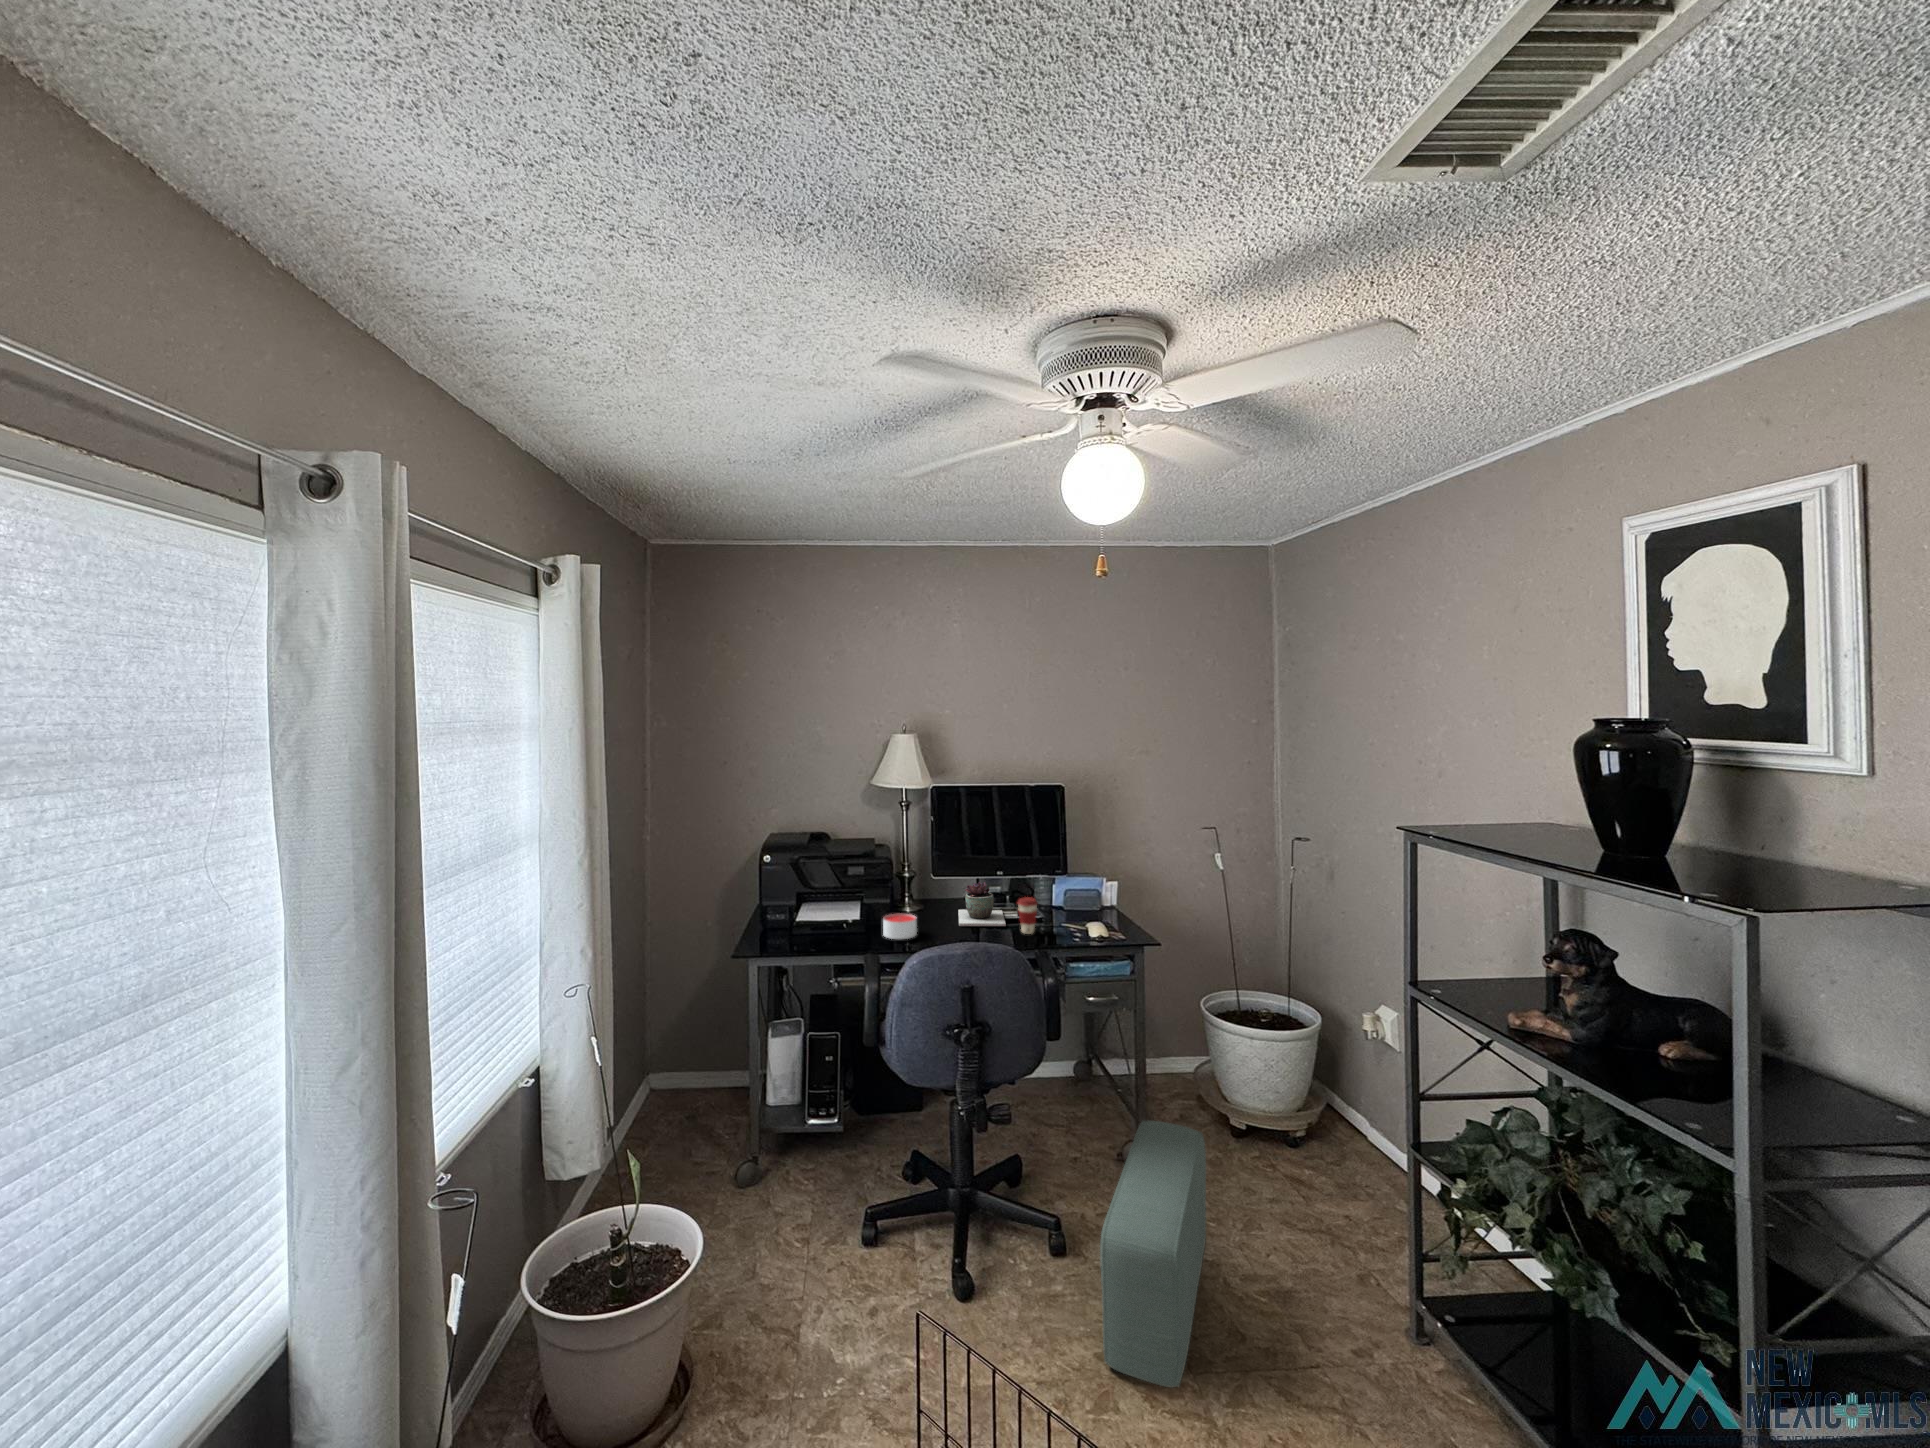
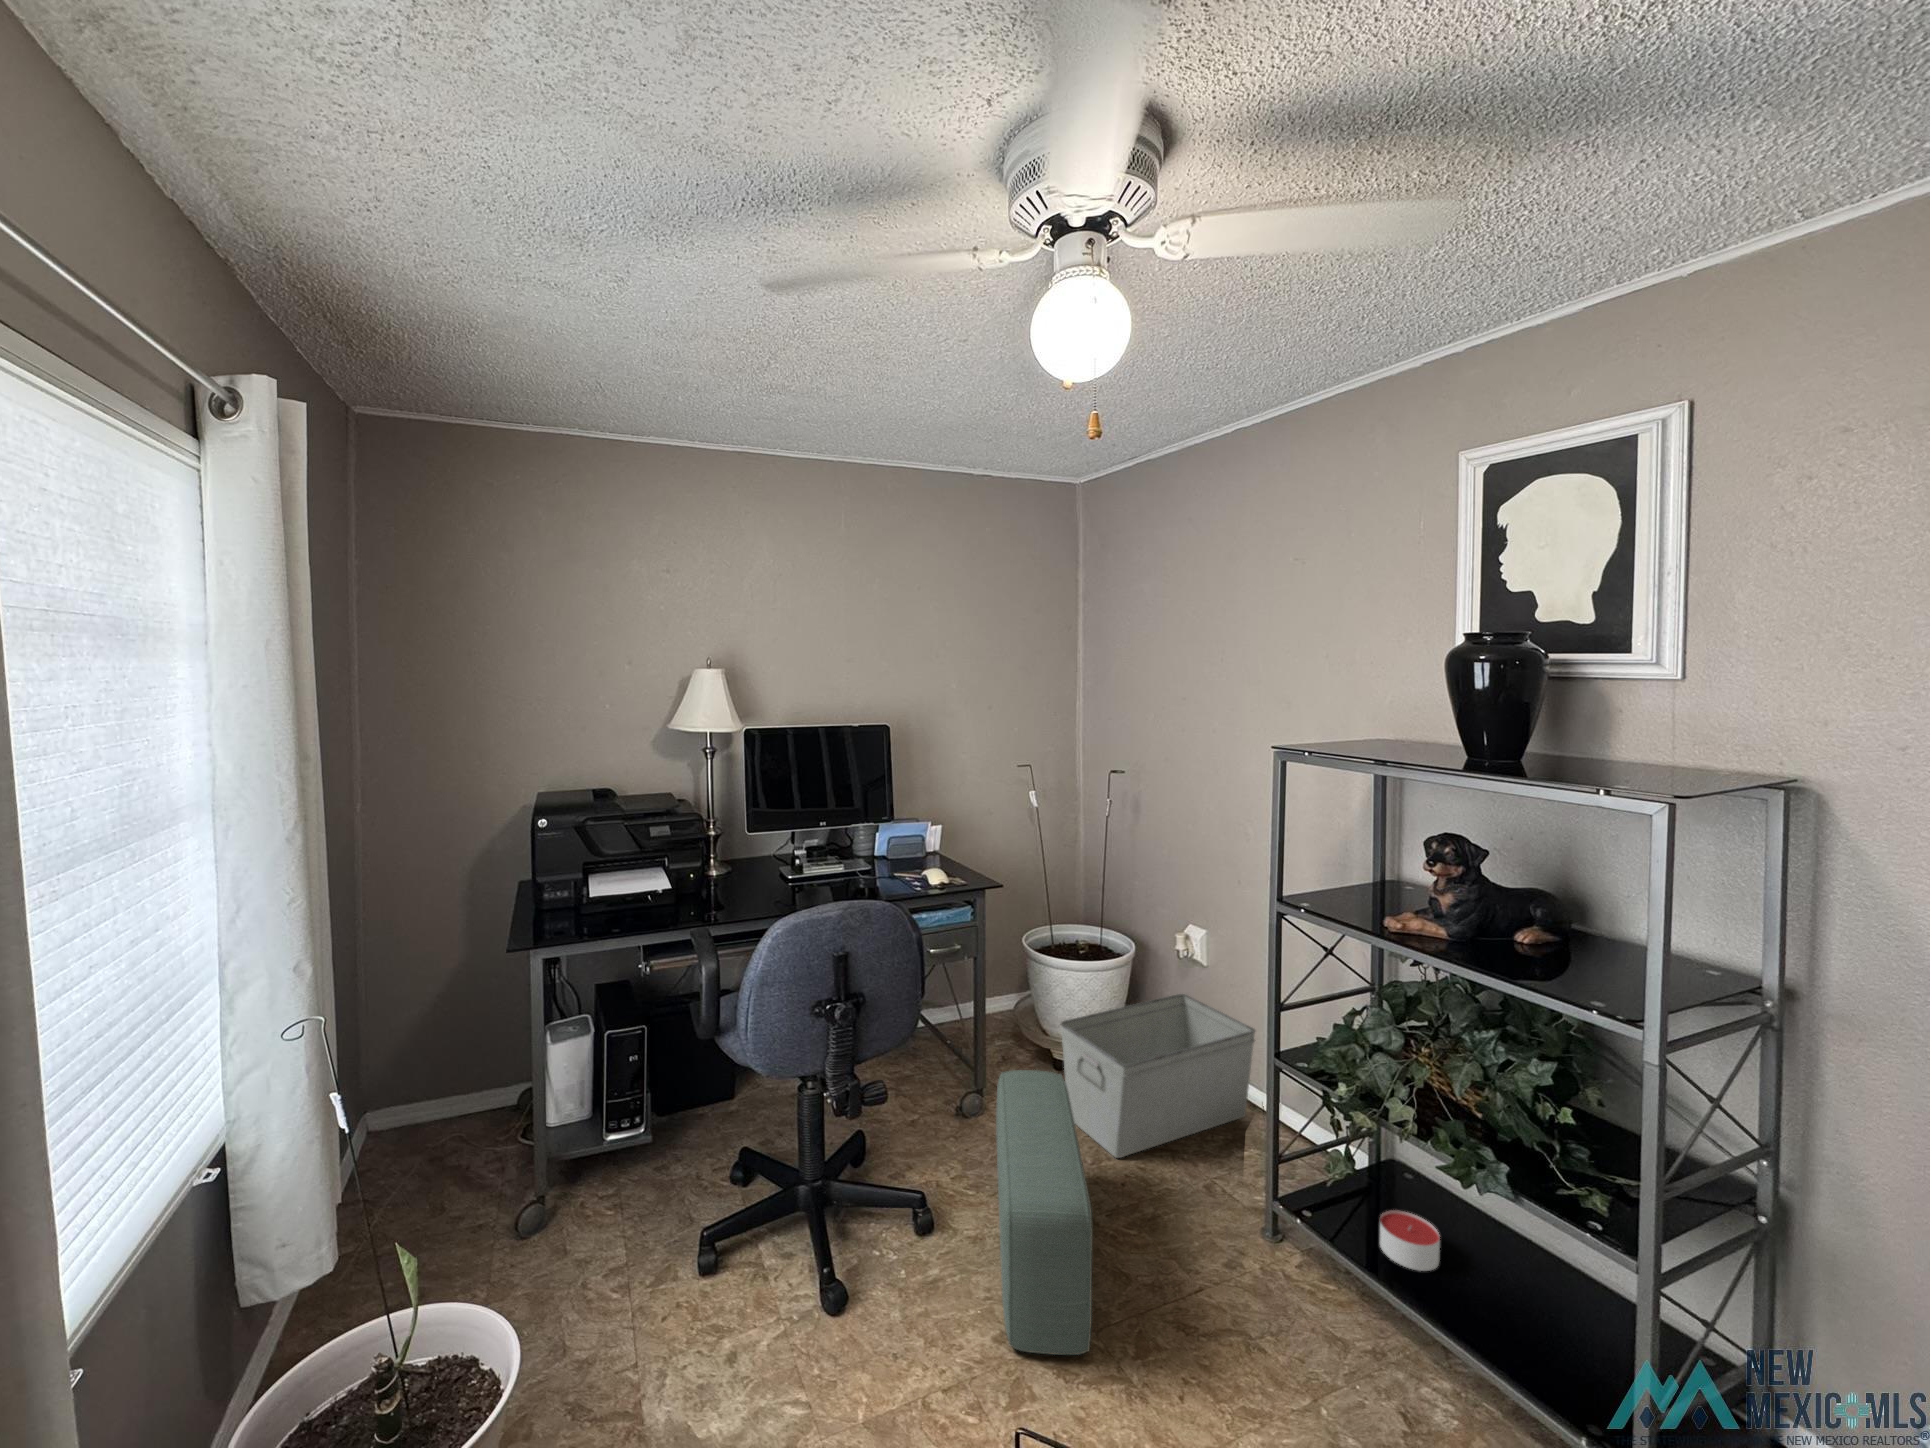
succulent plant: present [958,882,1006,926] -> none [775,834,836,886]
coffee cup: present [1018,897,1037,934] -> none [851,847,874,888]
candle: present [883,914,917,939] -> present [1380,1210,1440,1271]
storage bin: none [1221,1077,1440,1229] -> present [1061,994,1255,1158]

